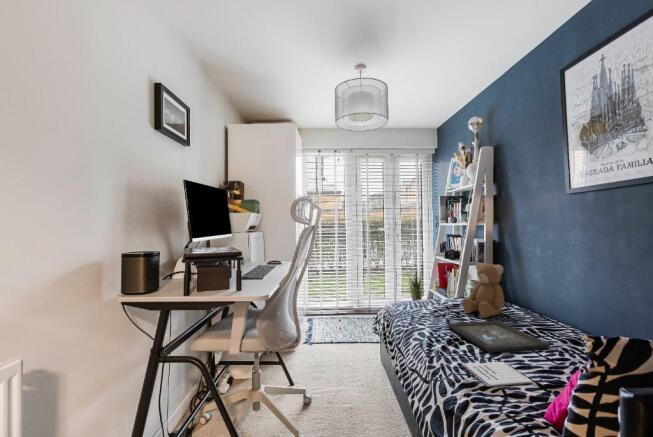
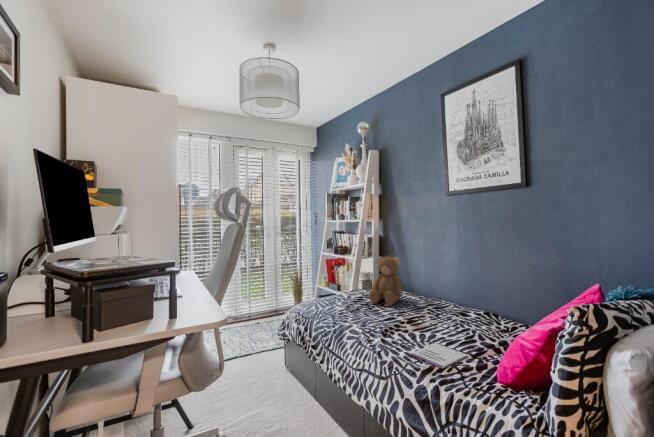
tray: present [447,321,550,353] -> none [369,307,454,337]

